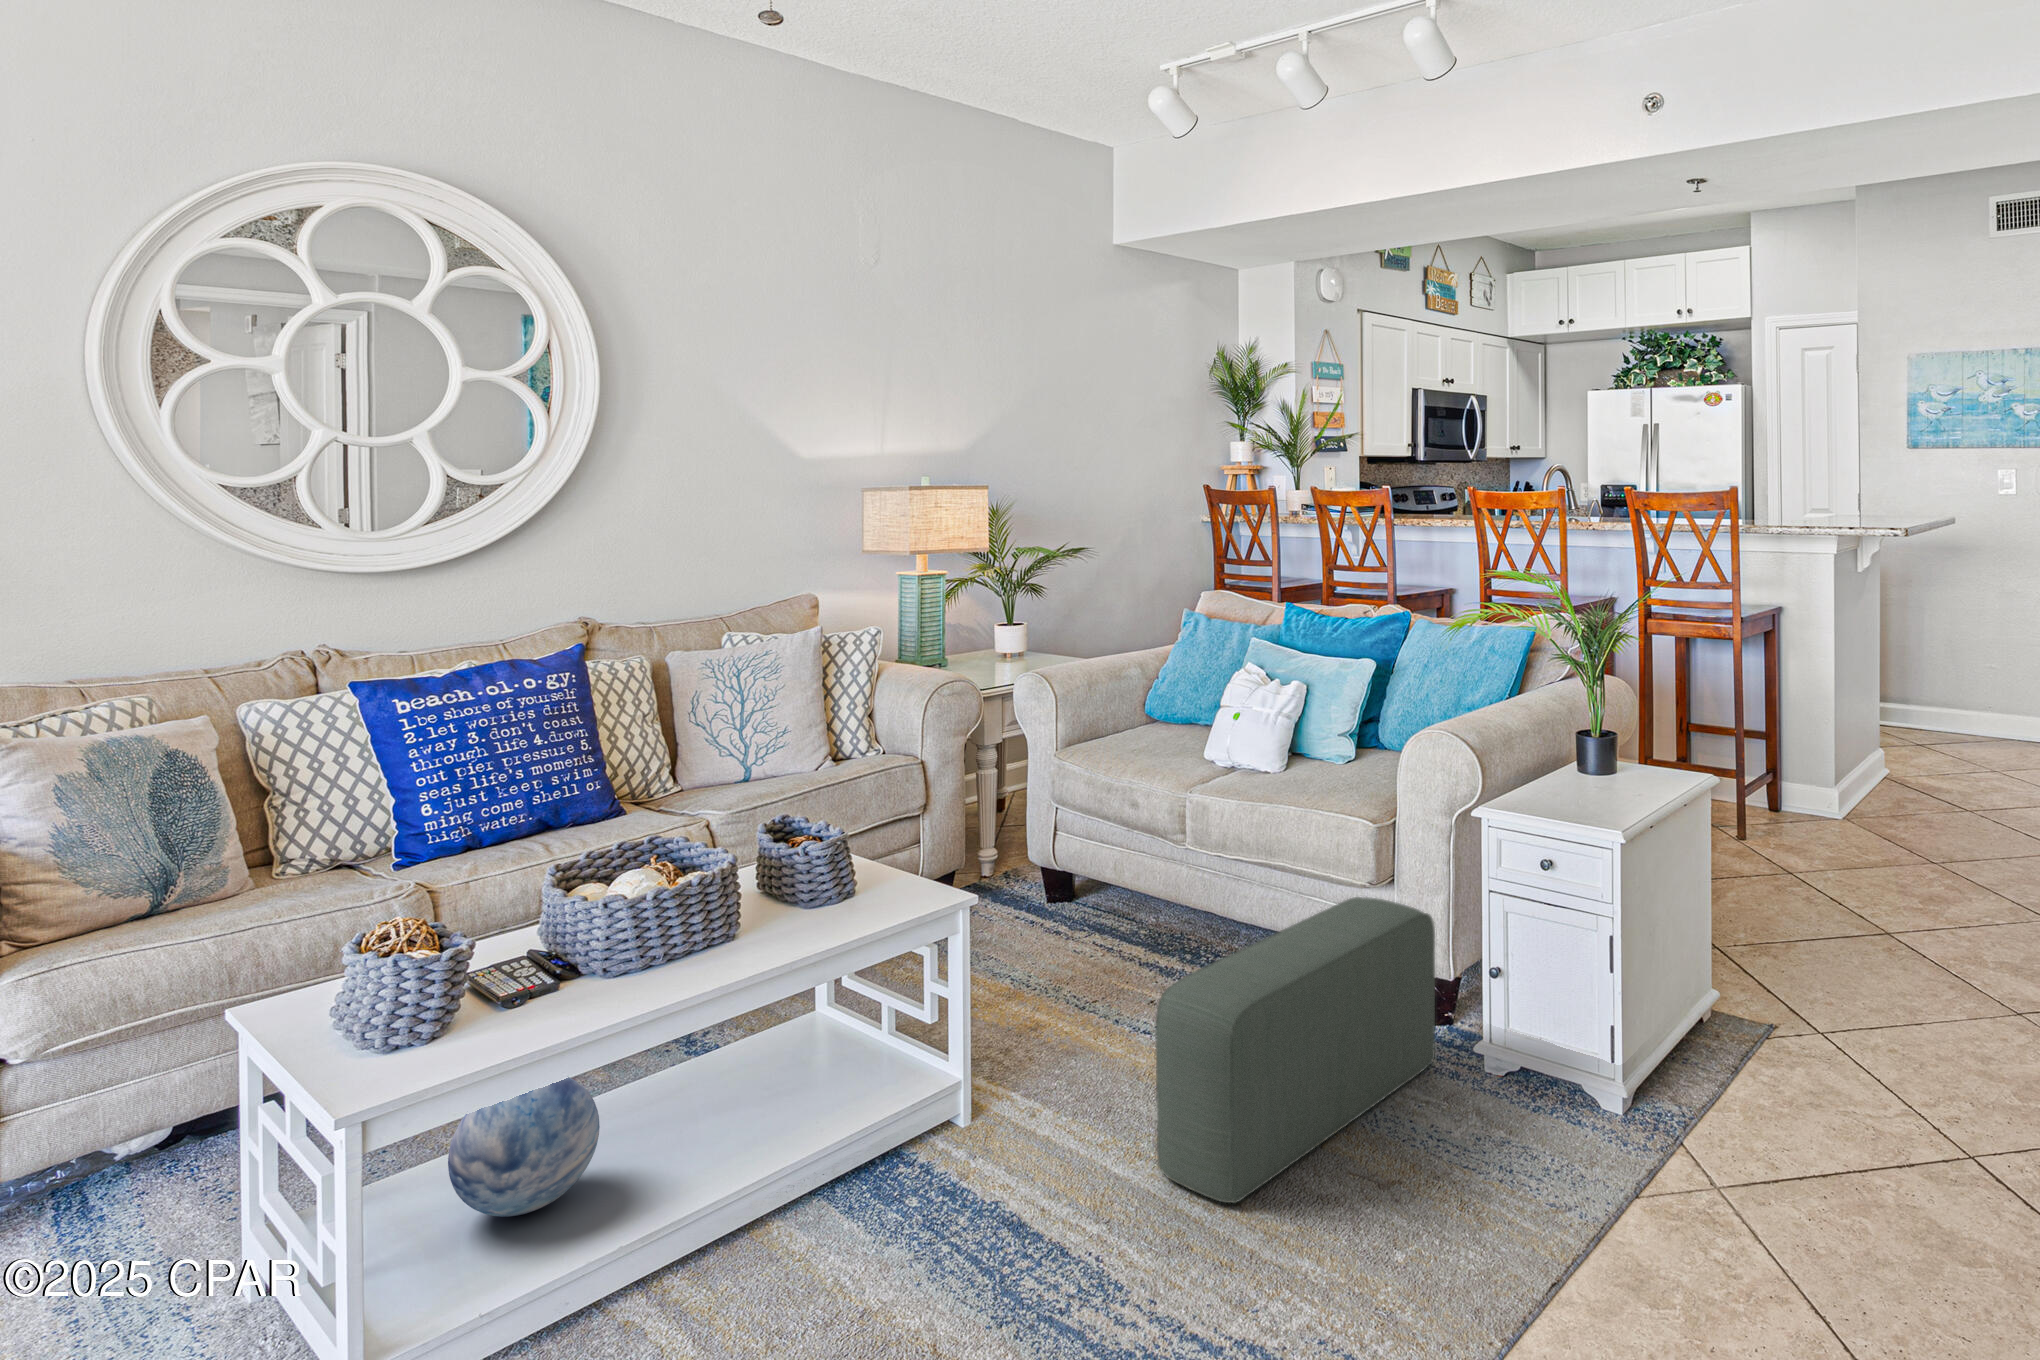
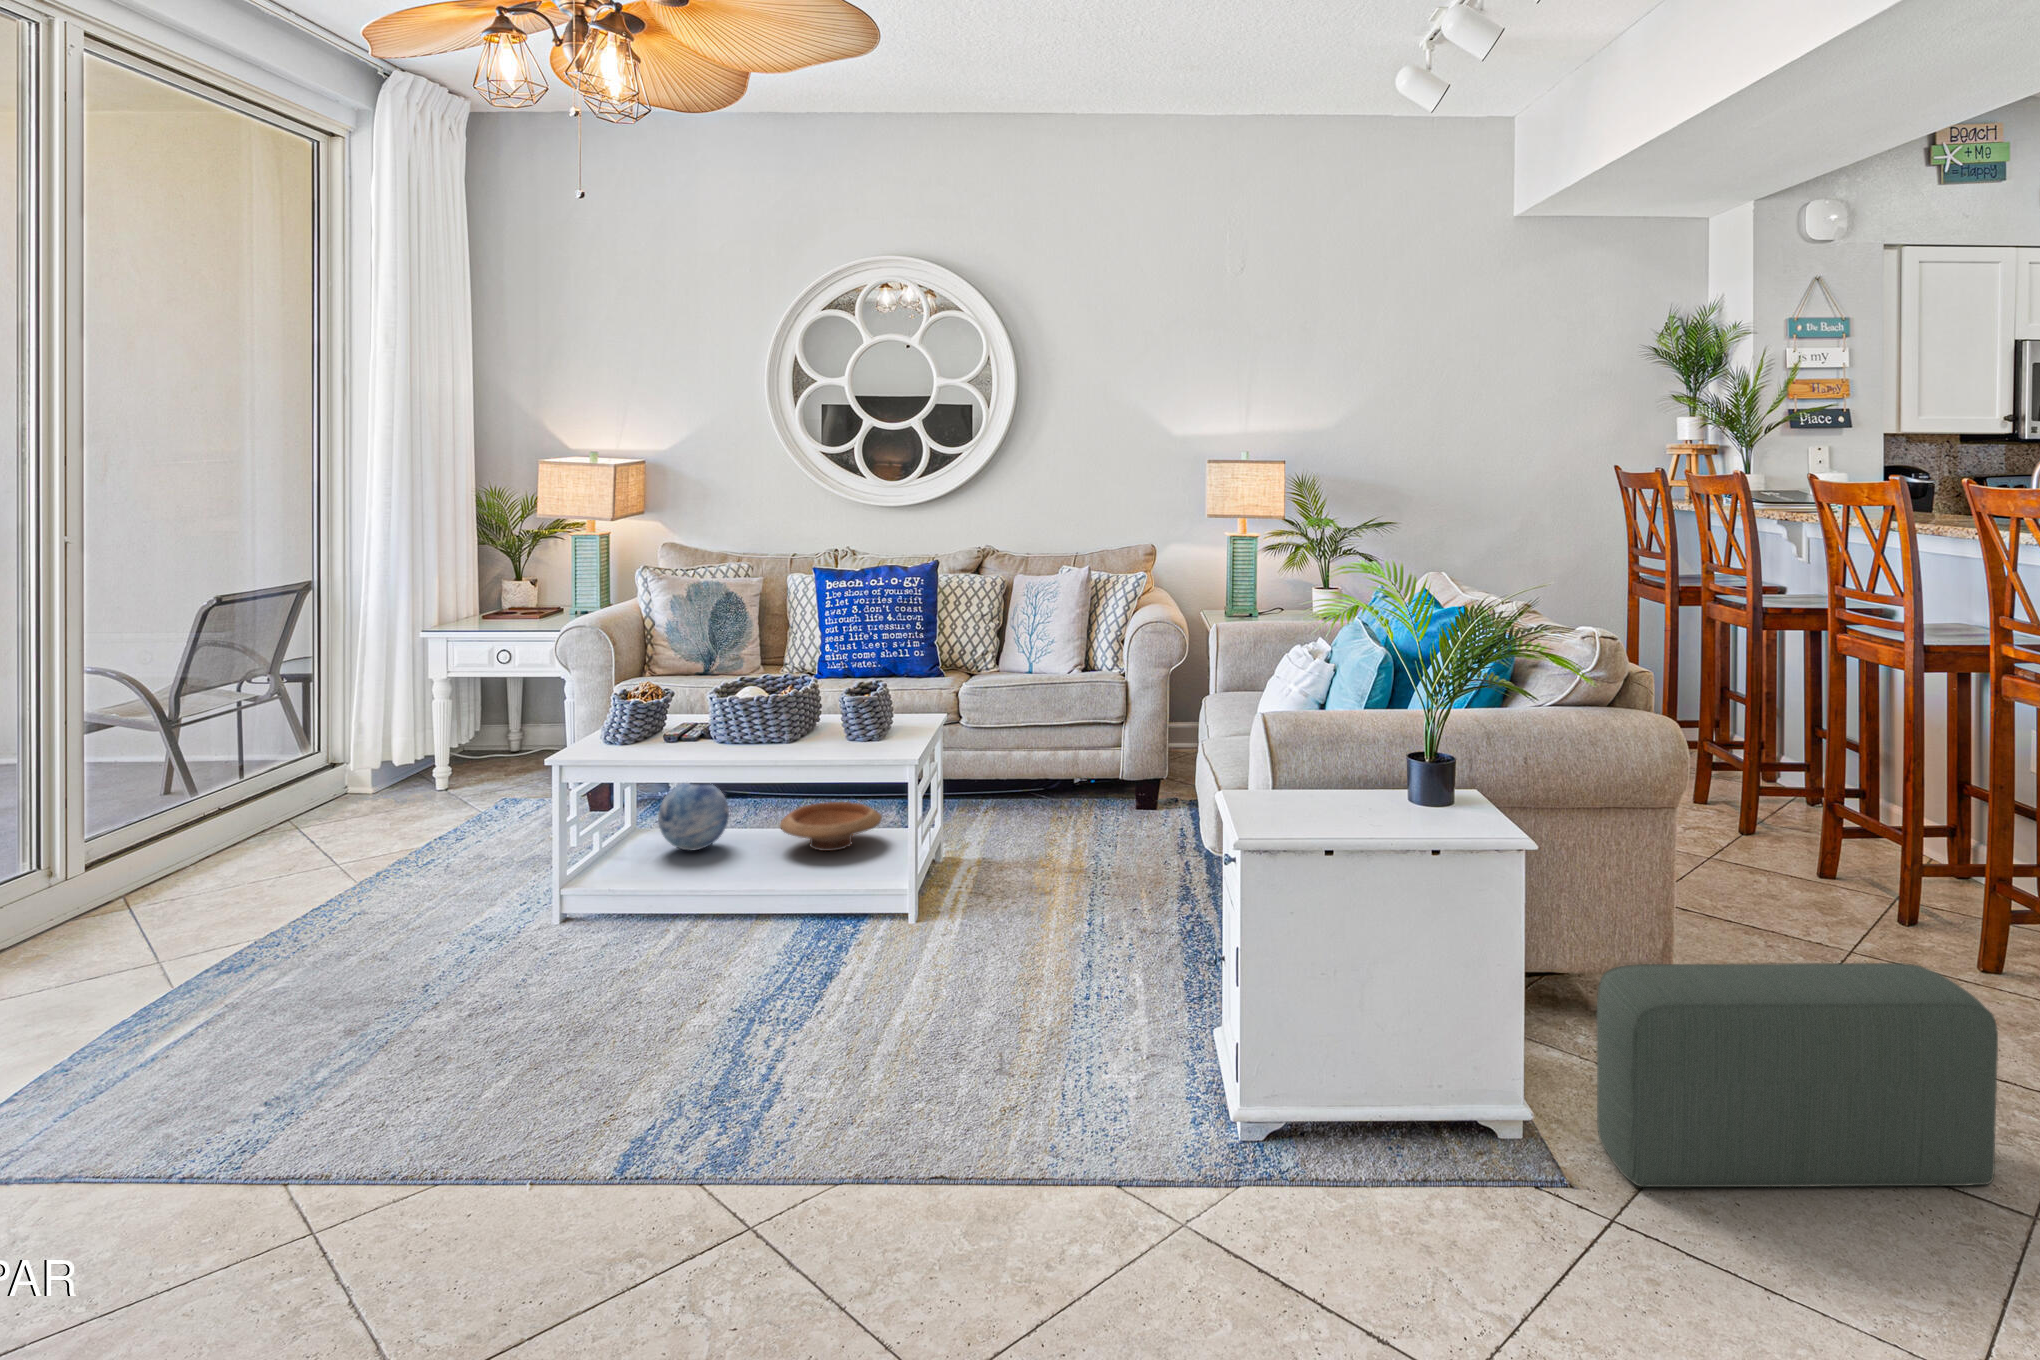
pouf: present [1156,897,1435,1203] -> present [1597,963,1998,1187]
wooden bowl: none [675,1017,850,1113] -> present [780,802,882,851]

